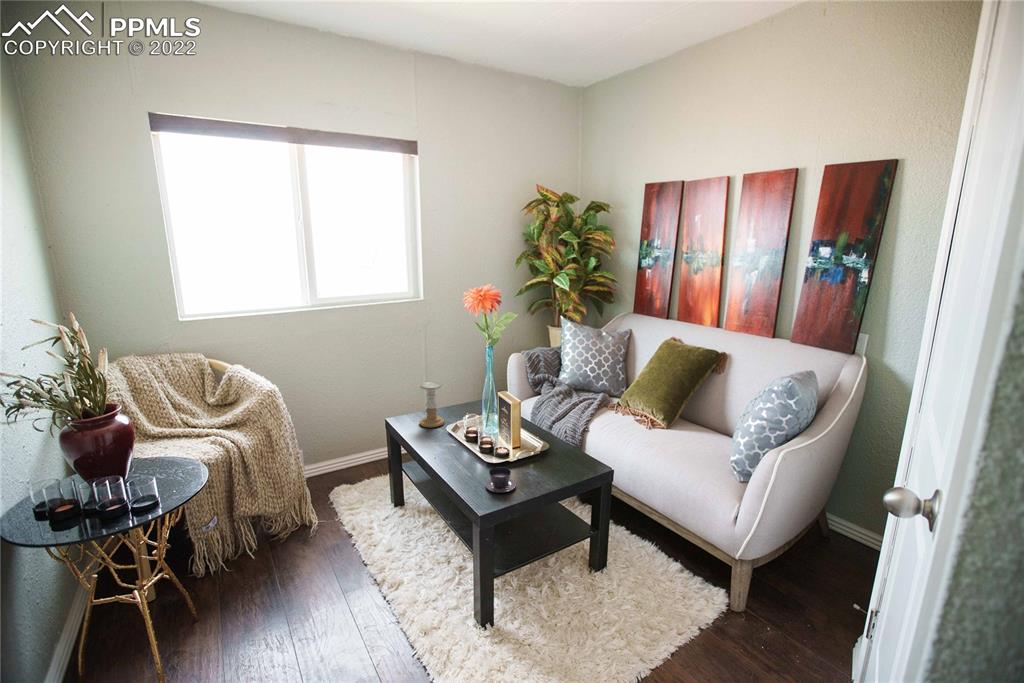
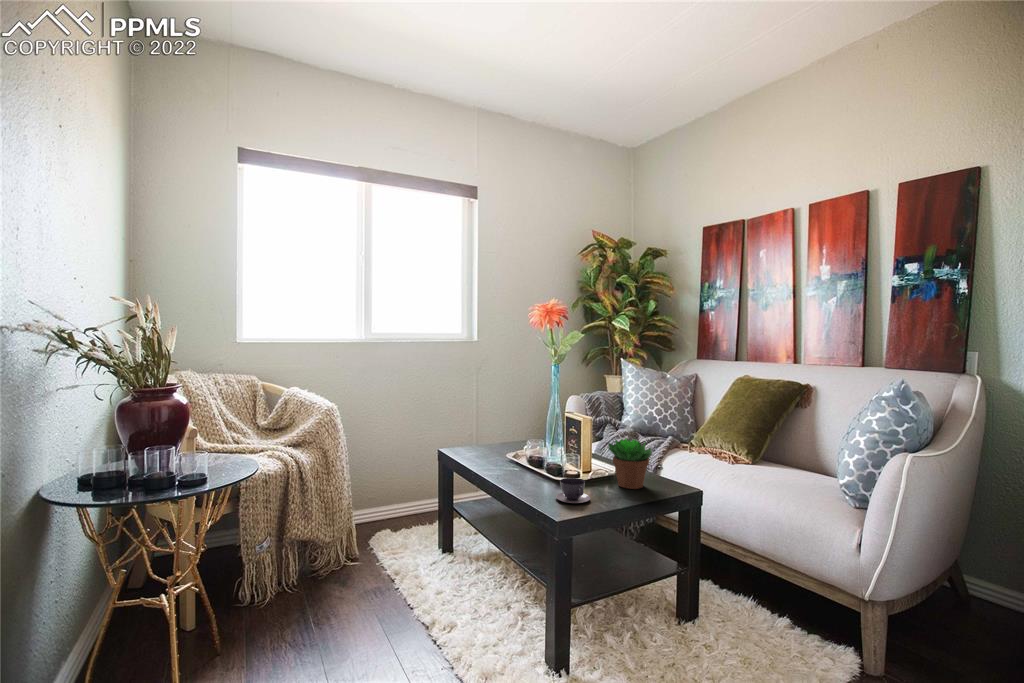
candle holder: present [420,382,444,427] -> none [475,407,502,455]
succulent plant: none [533,423,574,471] -> present [608,439,652,489]

